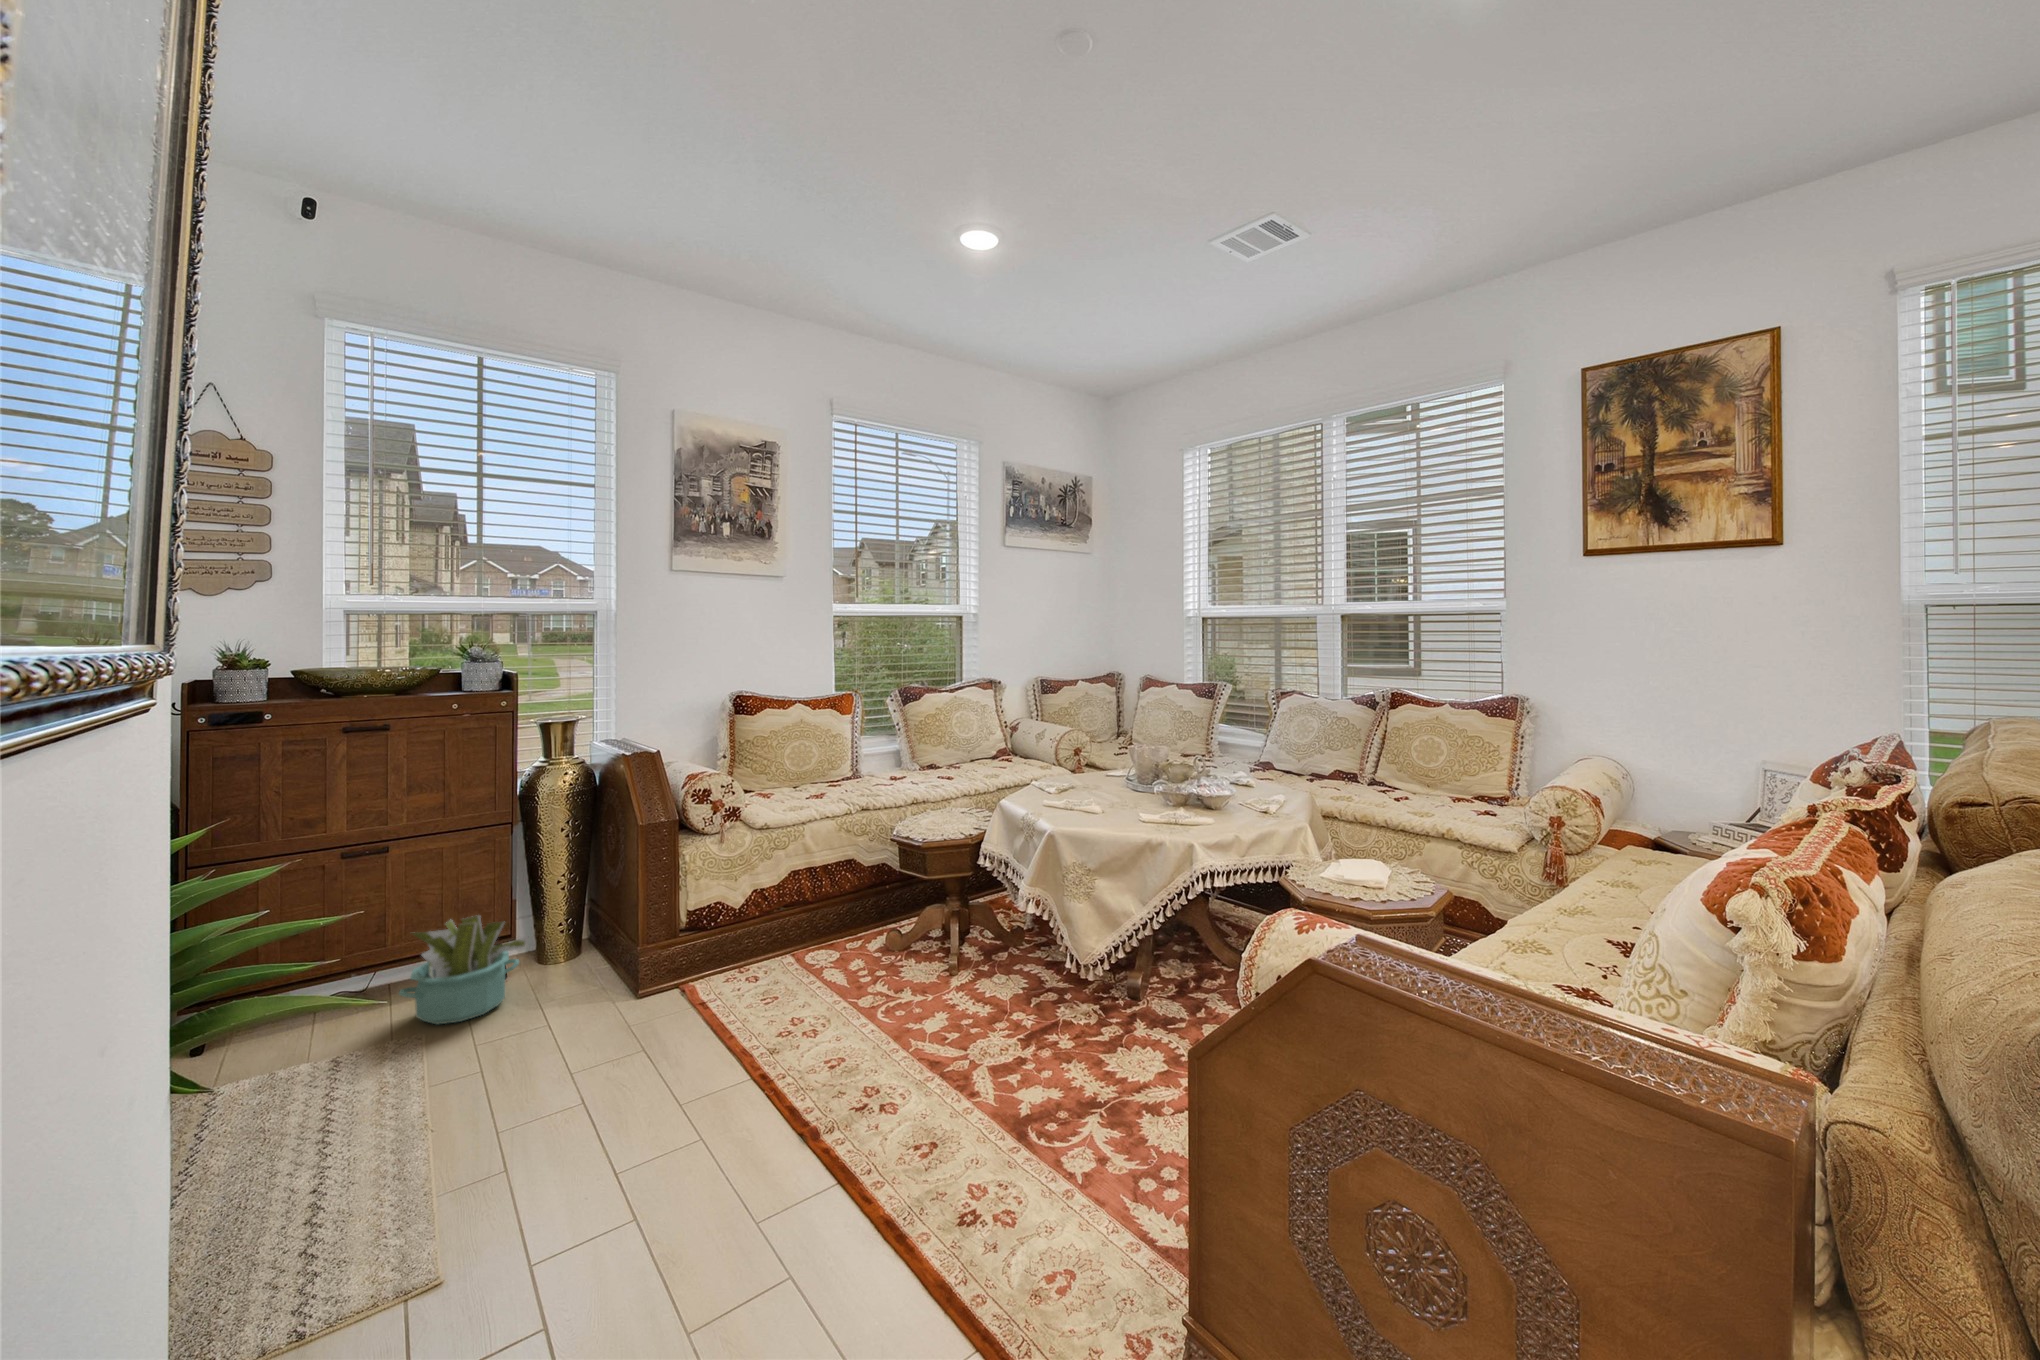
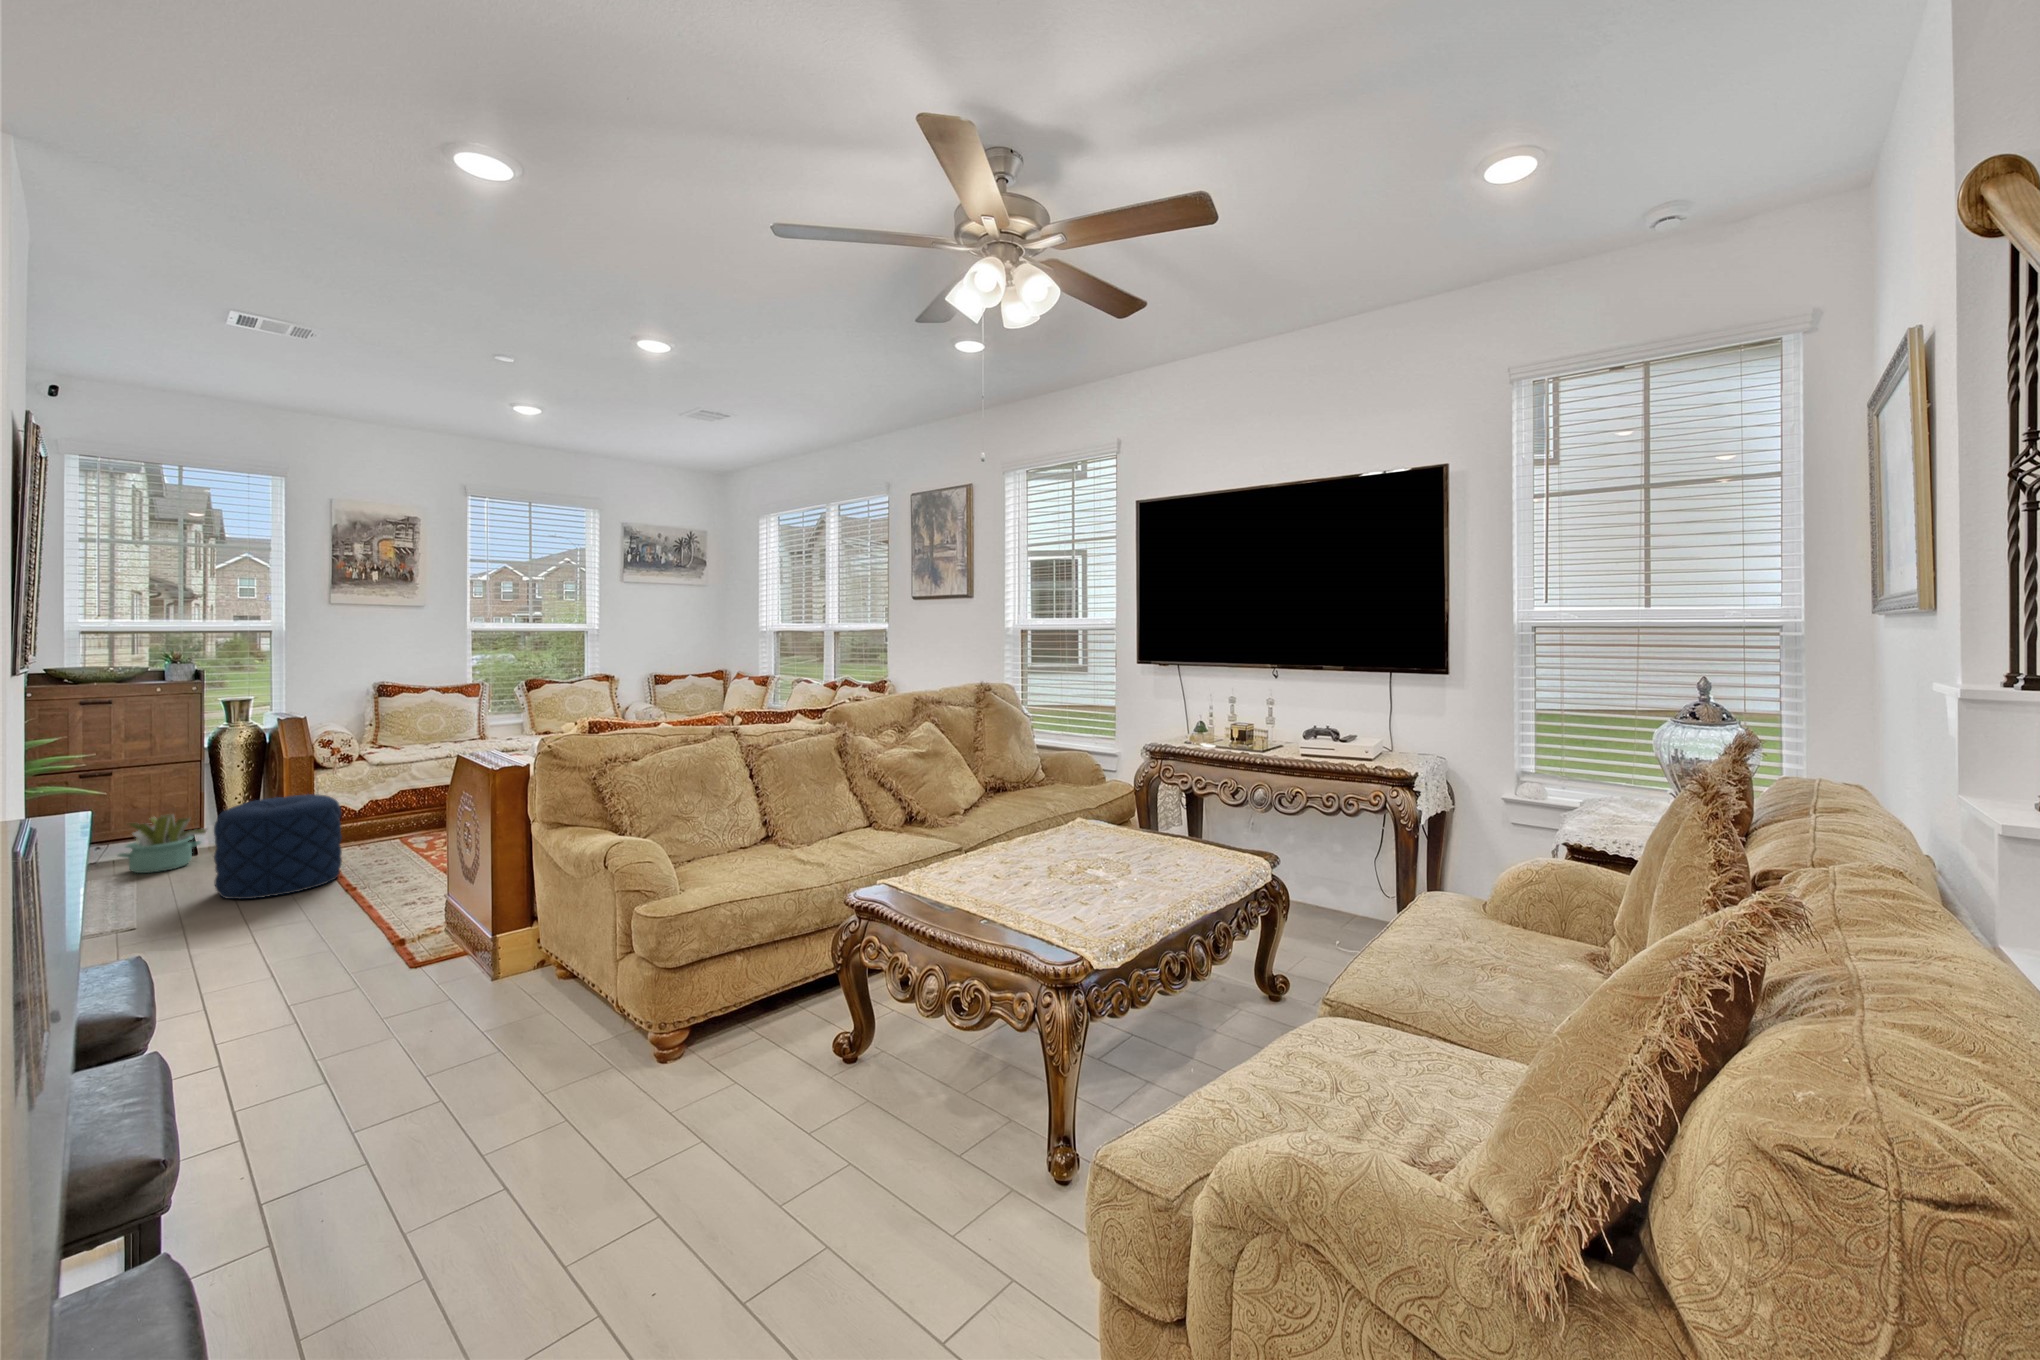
pouf: none [578,899,771,1127] -> present [214,794,342,899]

